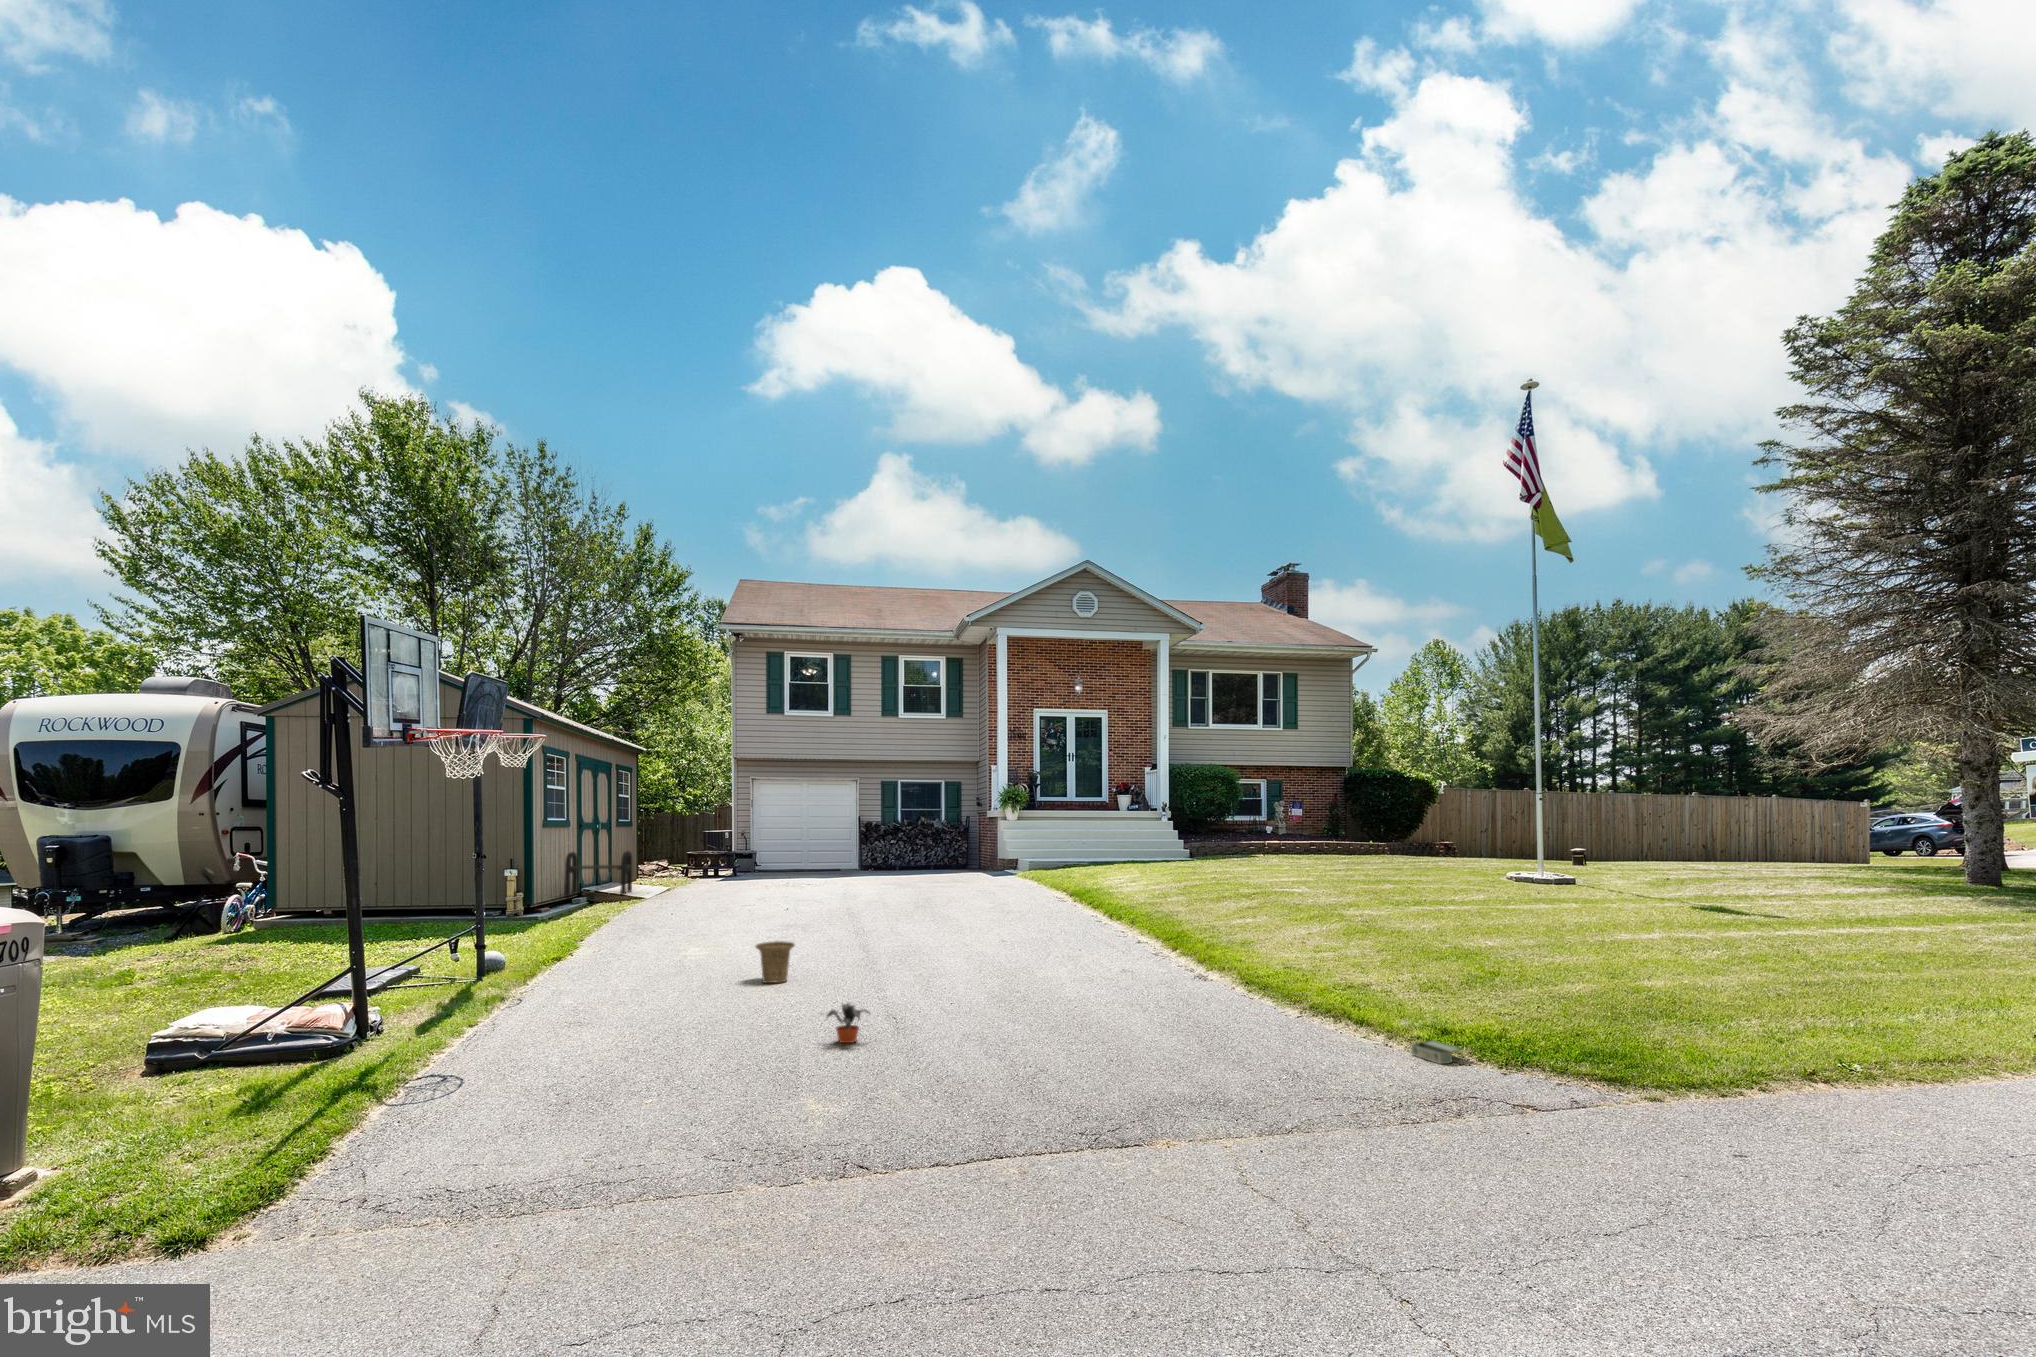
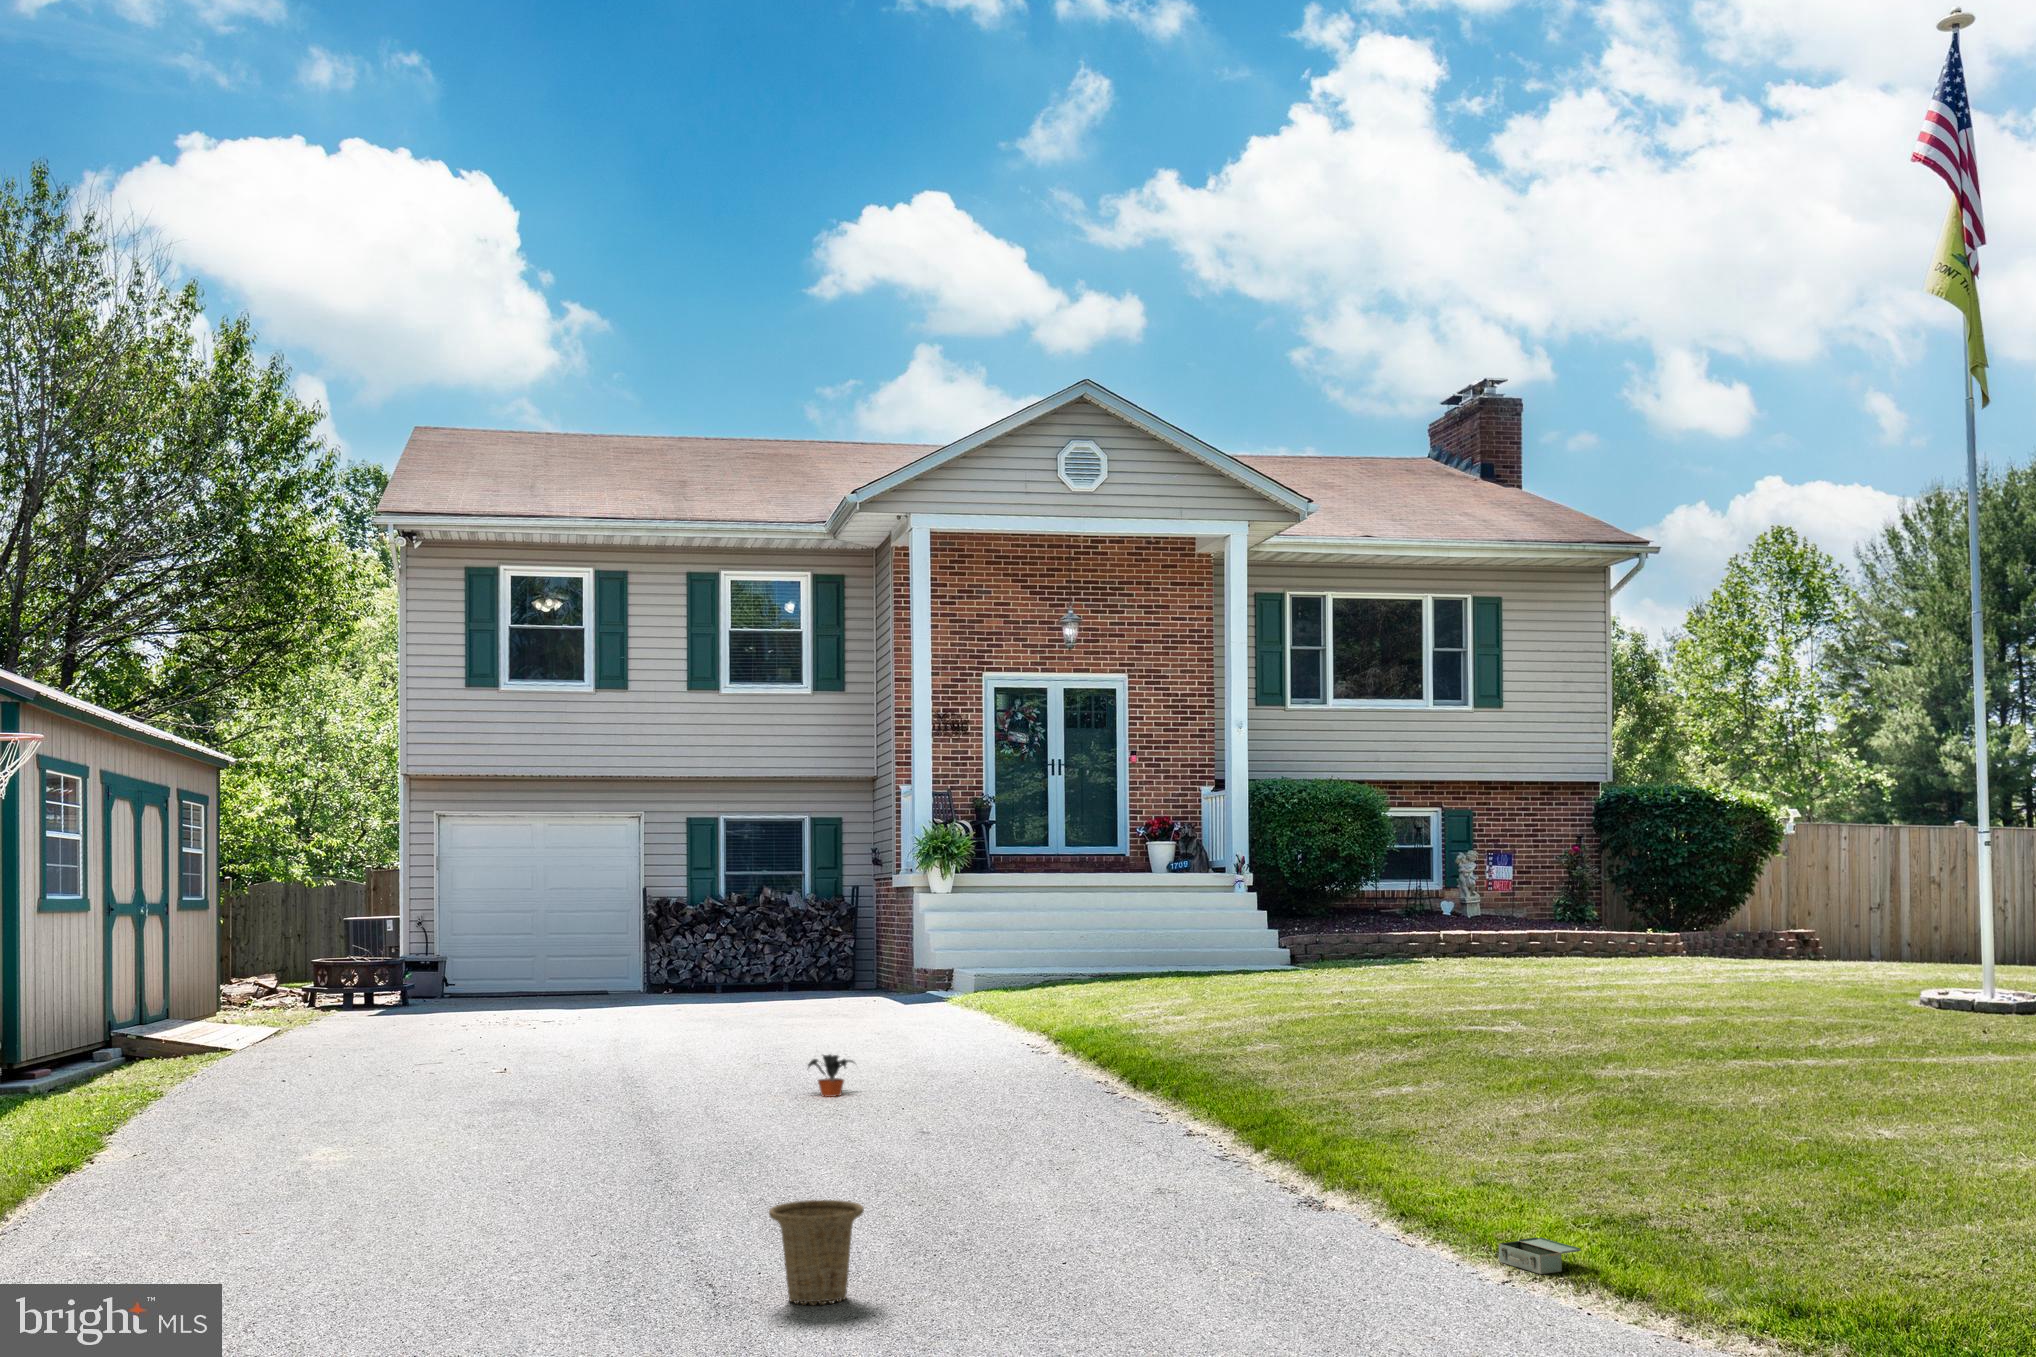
bench: present [564,851,632,897] -> none [77,952,205,1039]
basket: present [756,941,795,983] -> present [769,1200,864,1305]
potted plant: present [827,1004,871,1043] -> present [808,1055,854,1097]

